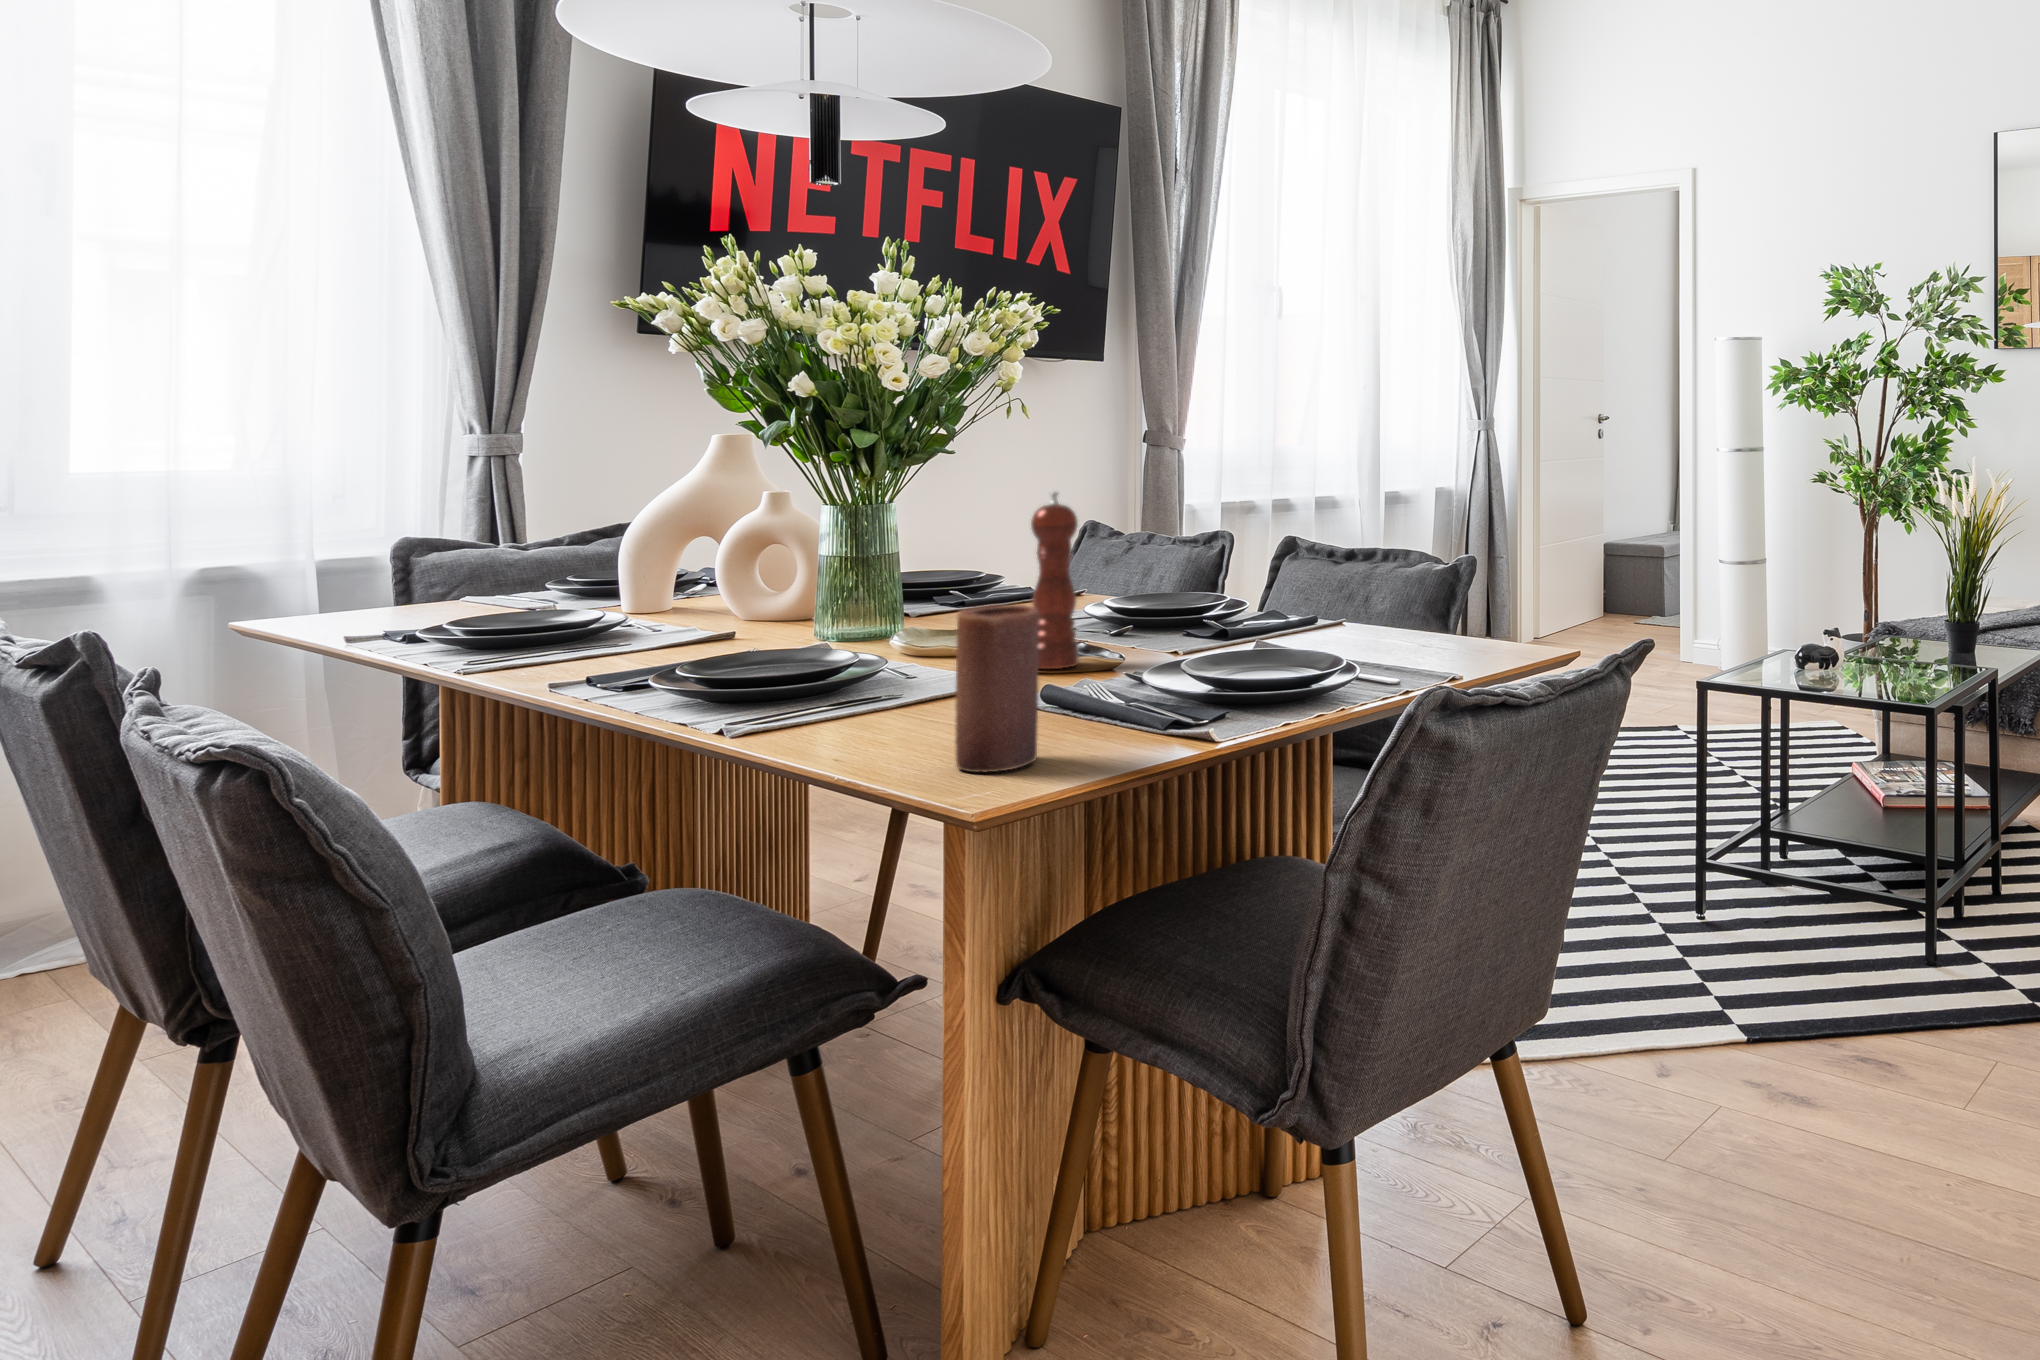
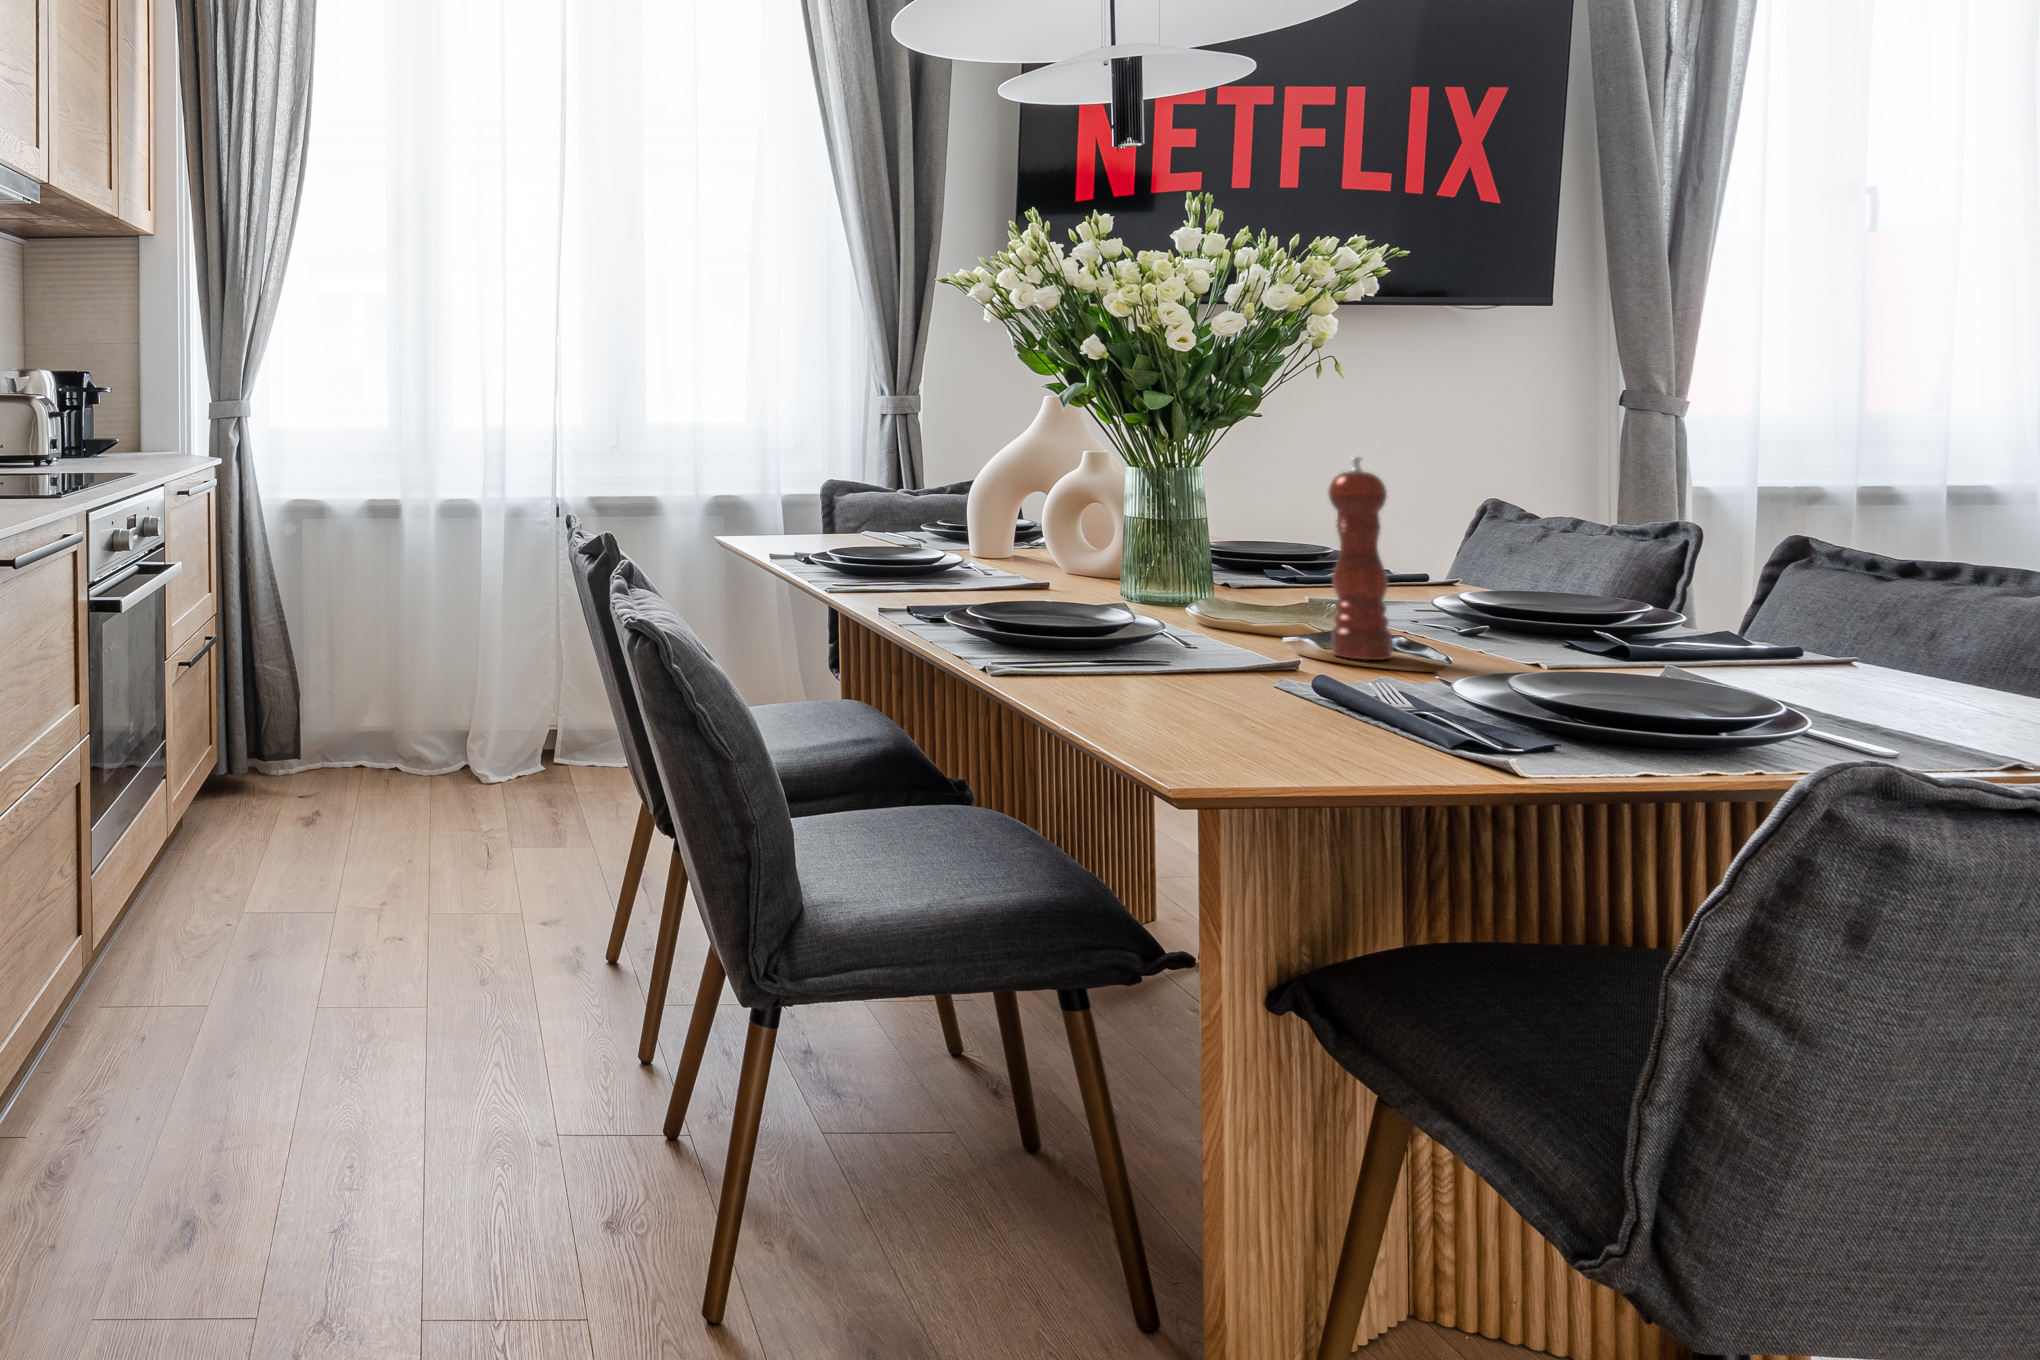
candle: present [955,605,1038,772] -> none [1180,576,1275,757]

